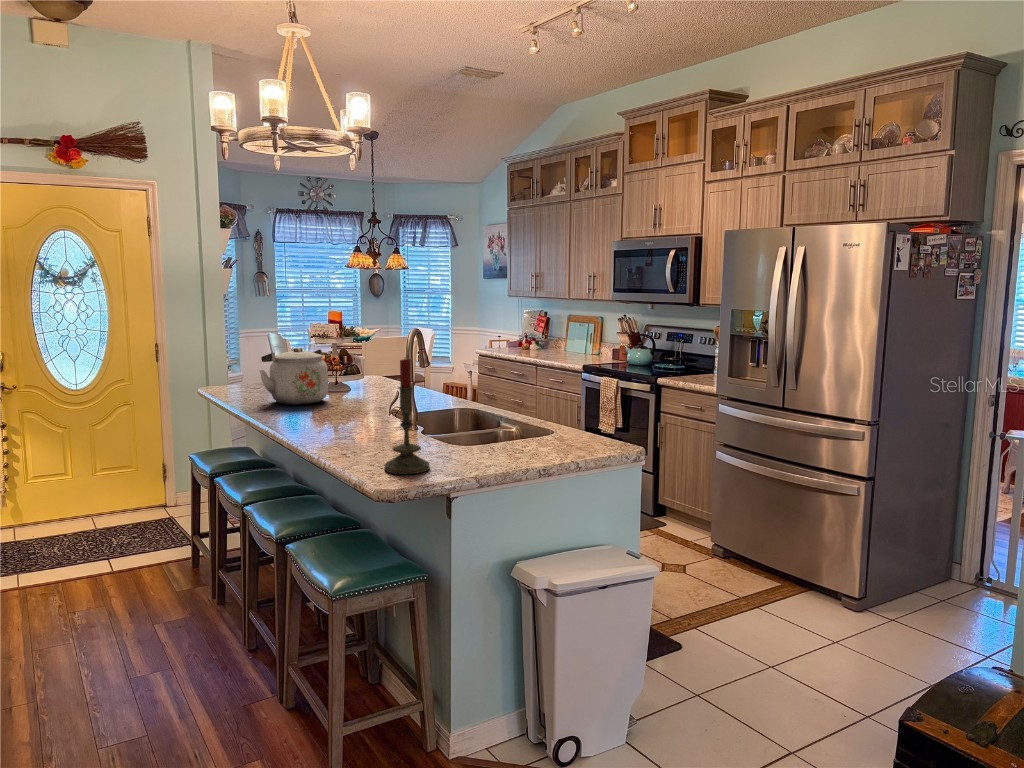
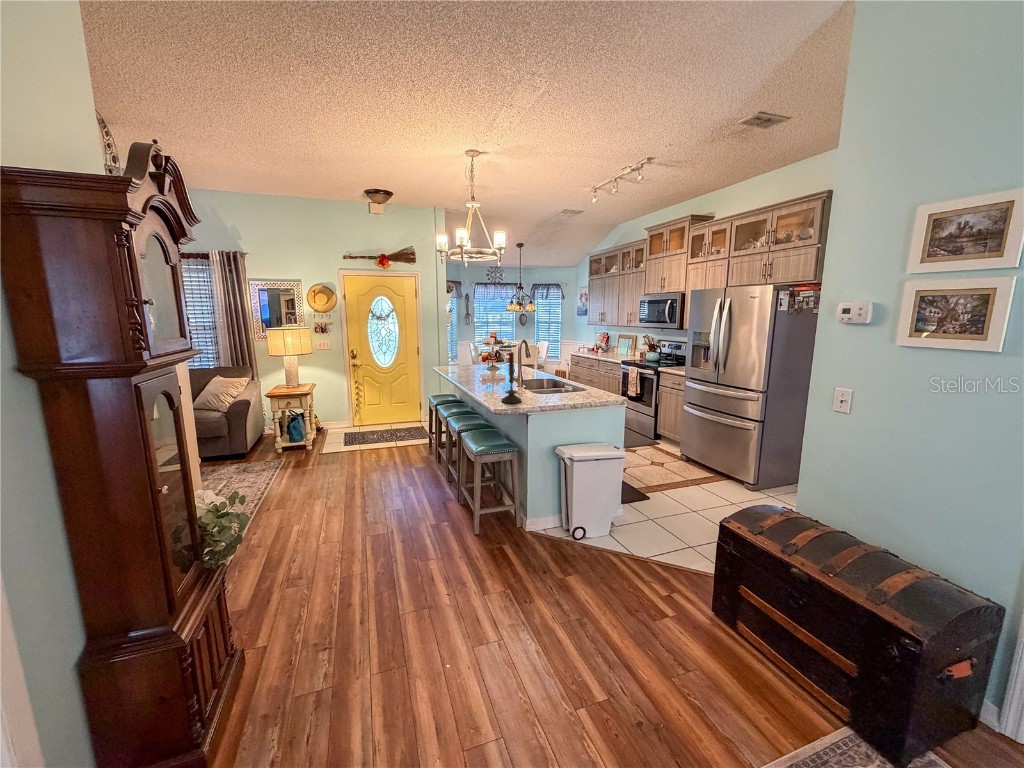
kettle: present [259,347,328,404] -> none [456,348,487,374]

